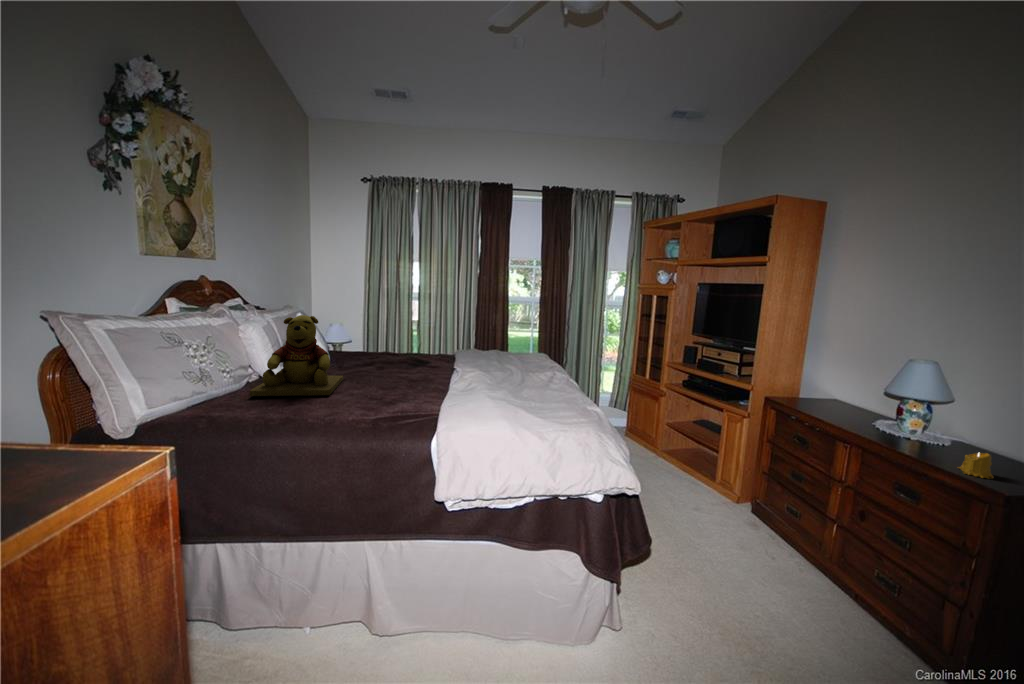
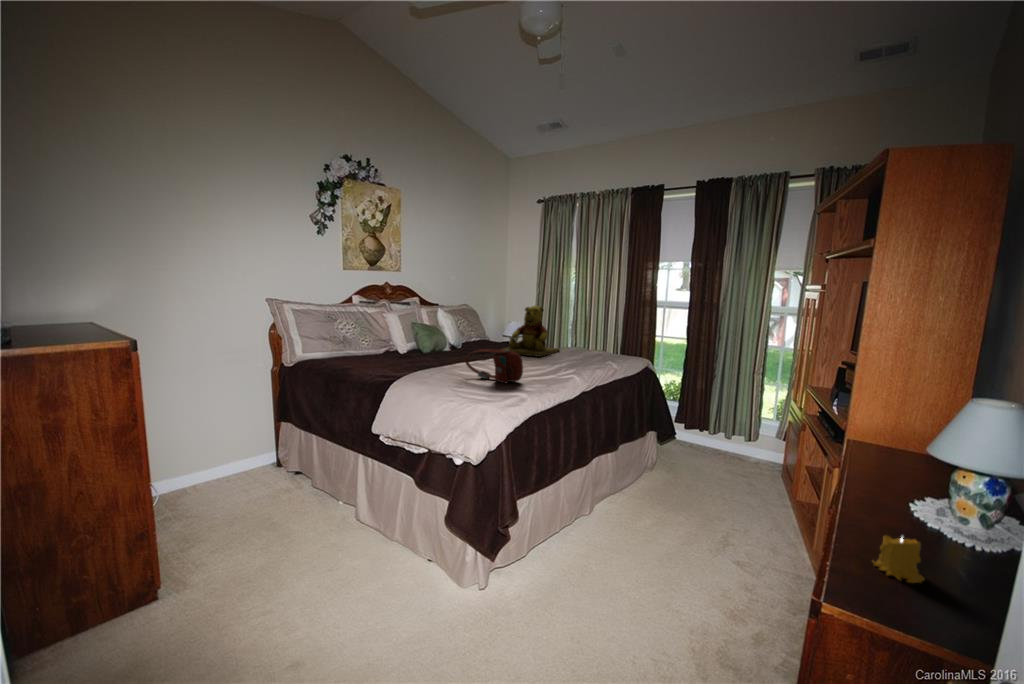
teddy bear: present [250,315,343,396] -> present [501,306,560,357]
handbag: none [477,362,554,400] -> present [465,349,523,383]

